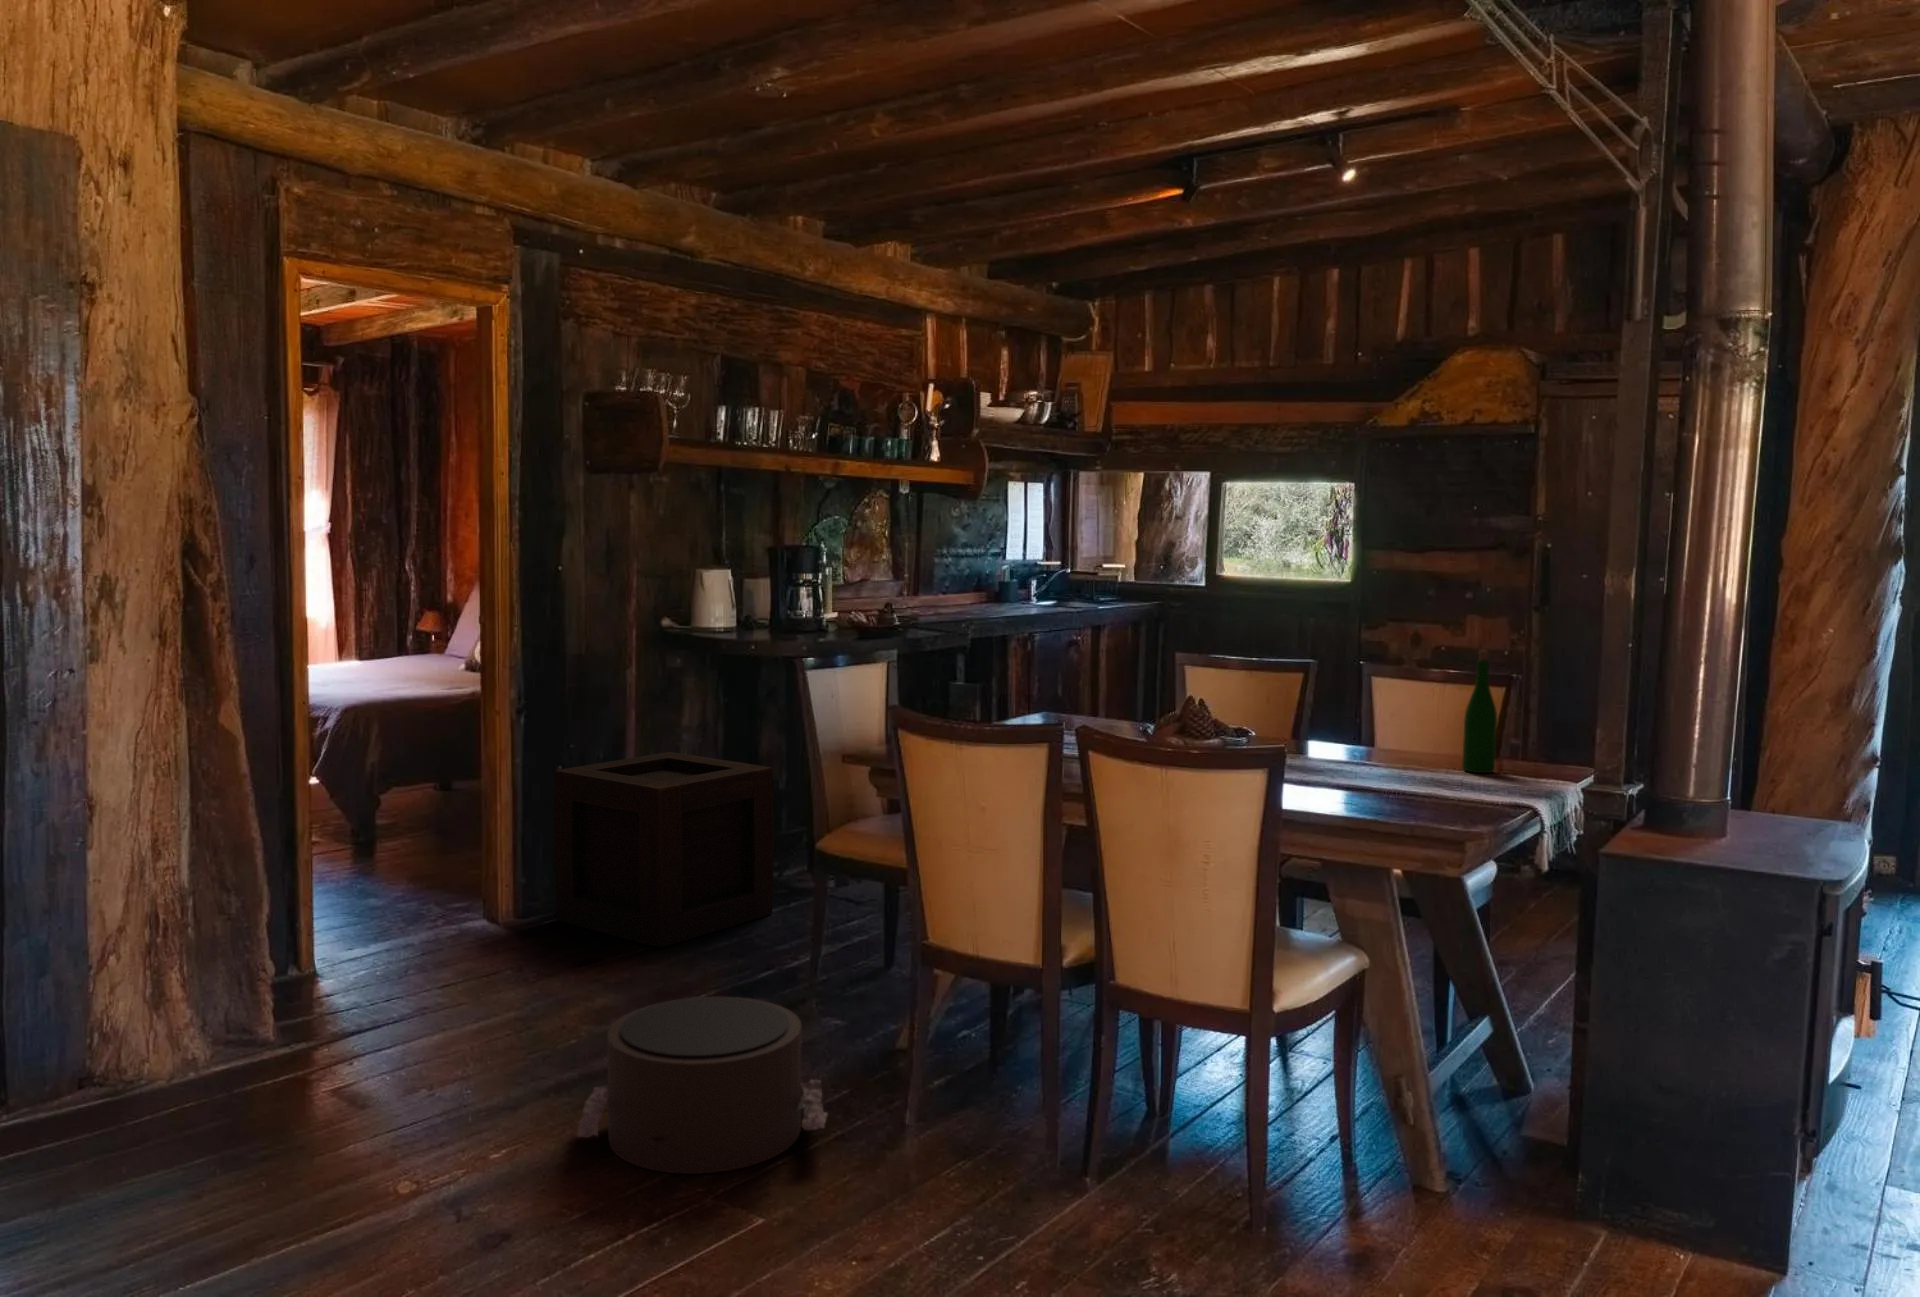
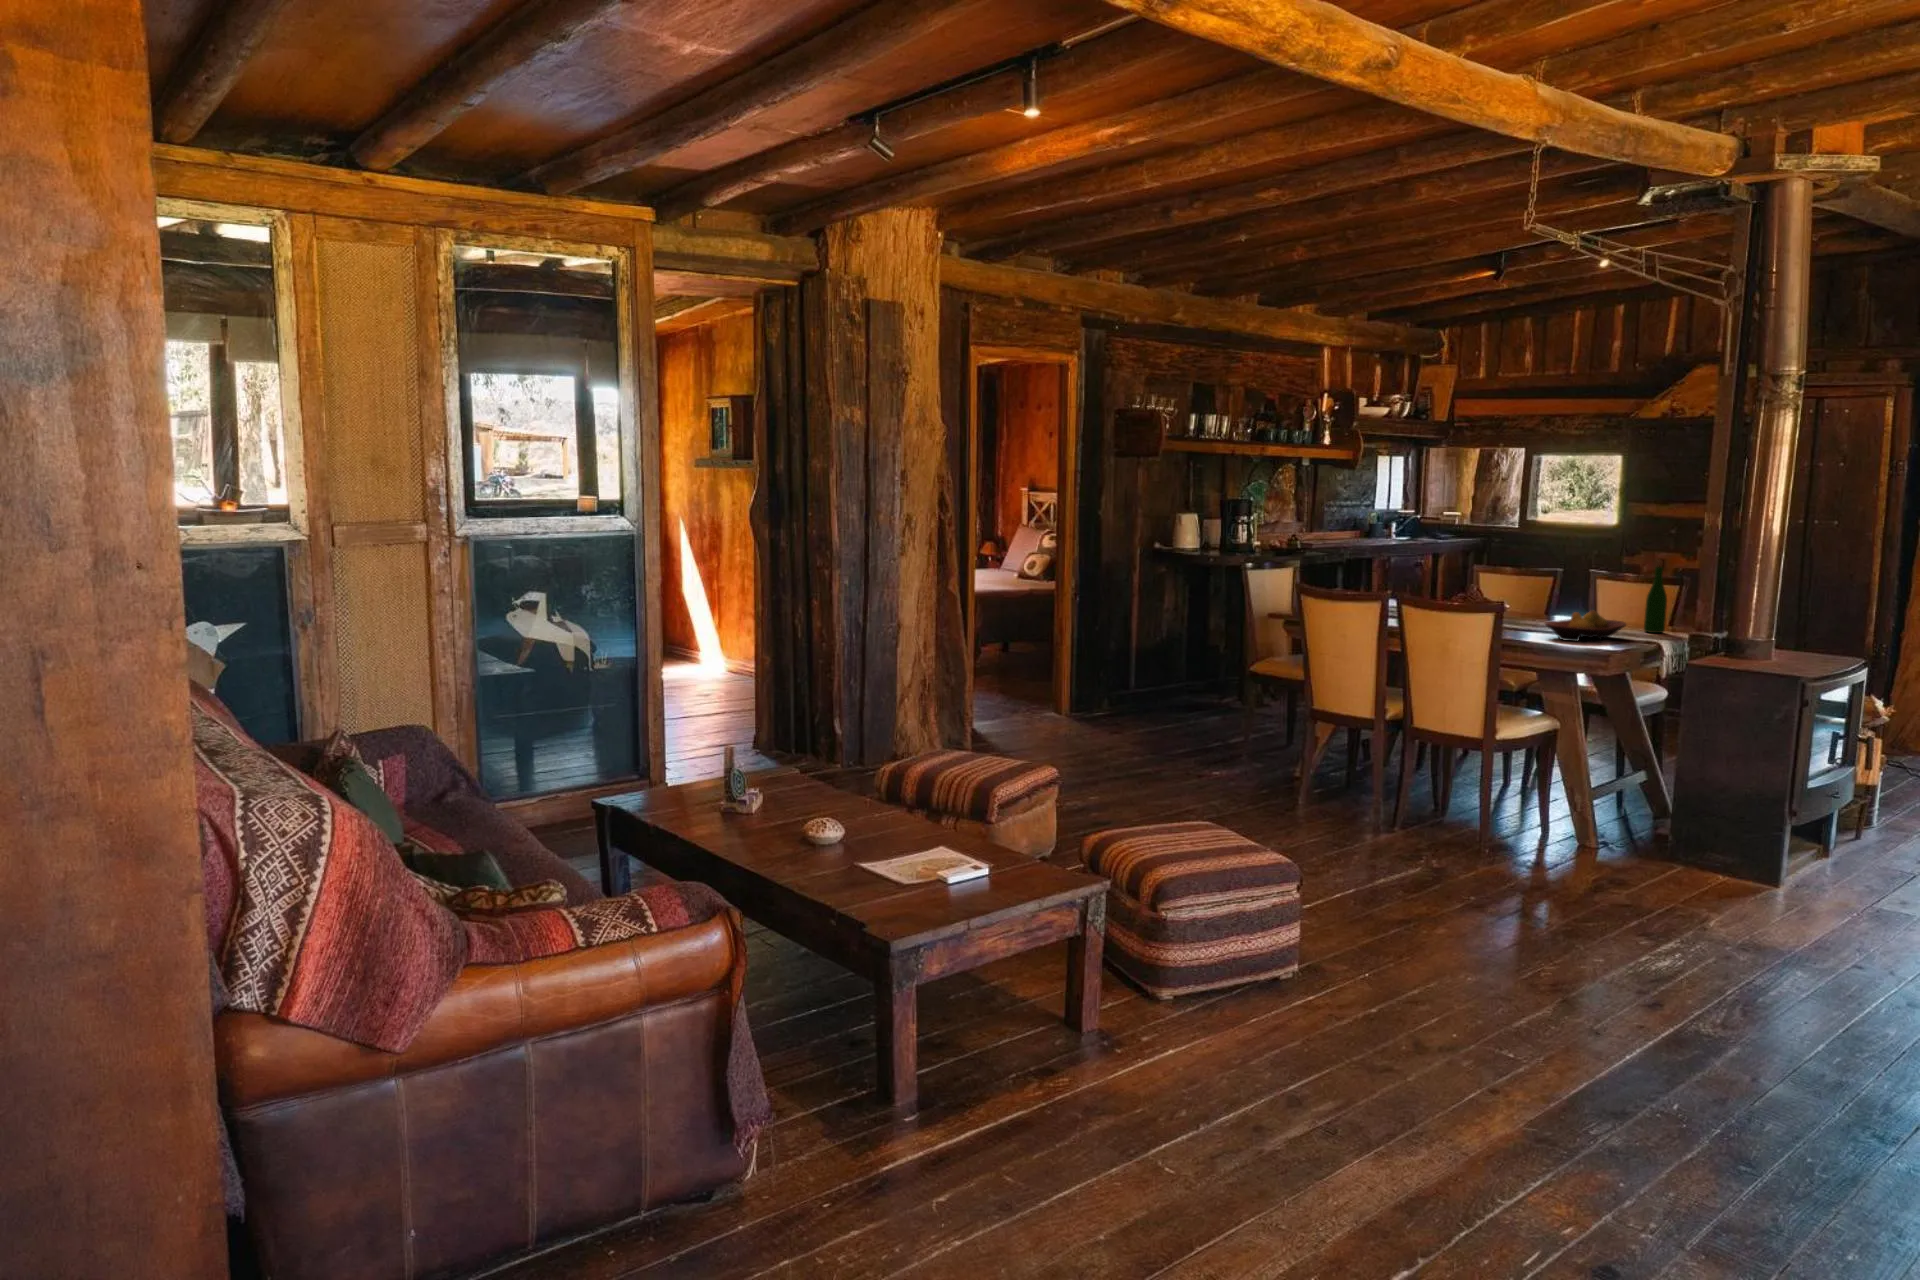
fruit bowl: none [1328,745,1457,806] -> present [1545,611,1626,641]
wooden crate: present [554,752,774,948] -> none [1092,622,1220,728]
pouf: present [578,996,827,1174] -> none [1134,732,1258,806]

